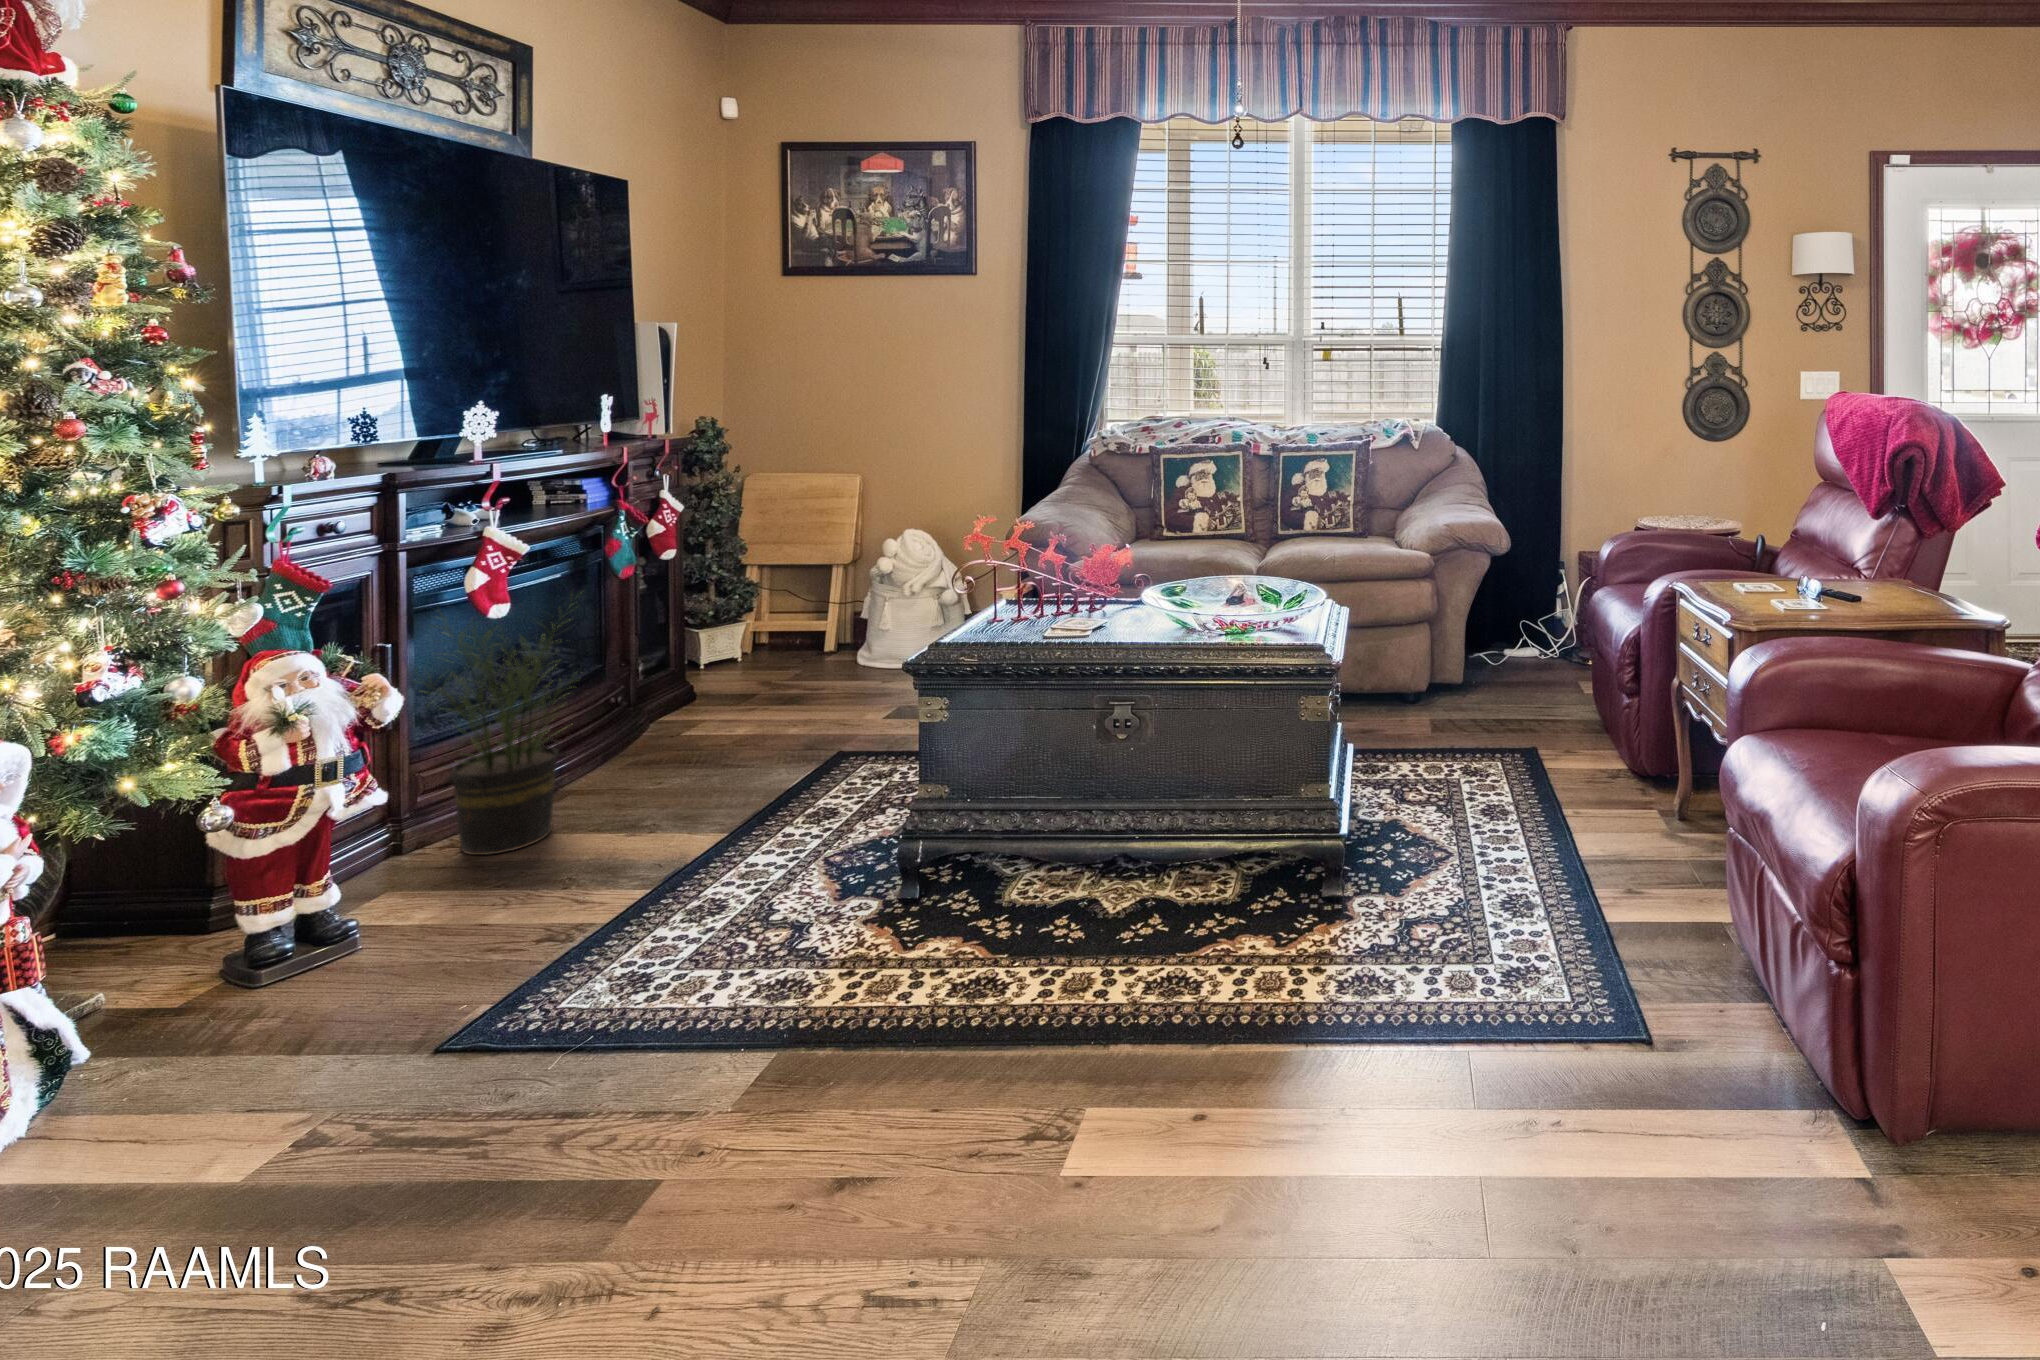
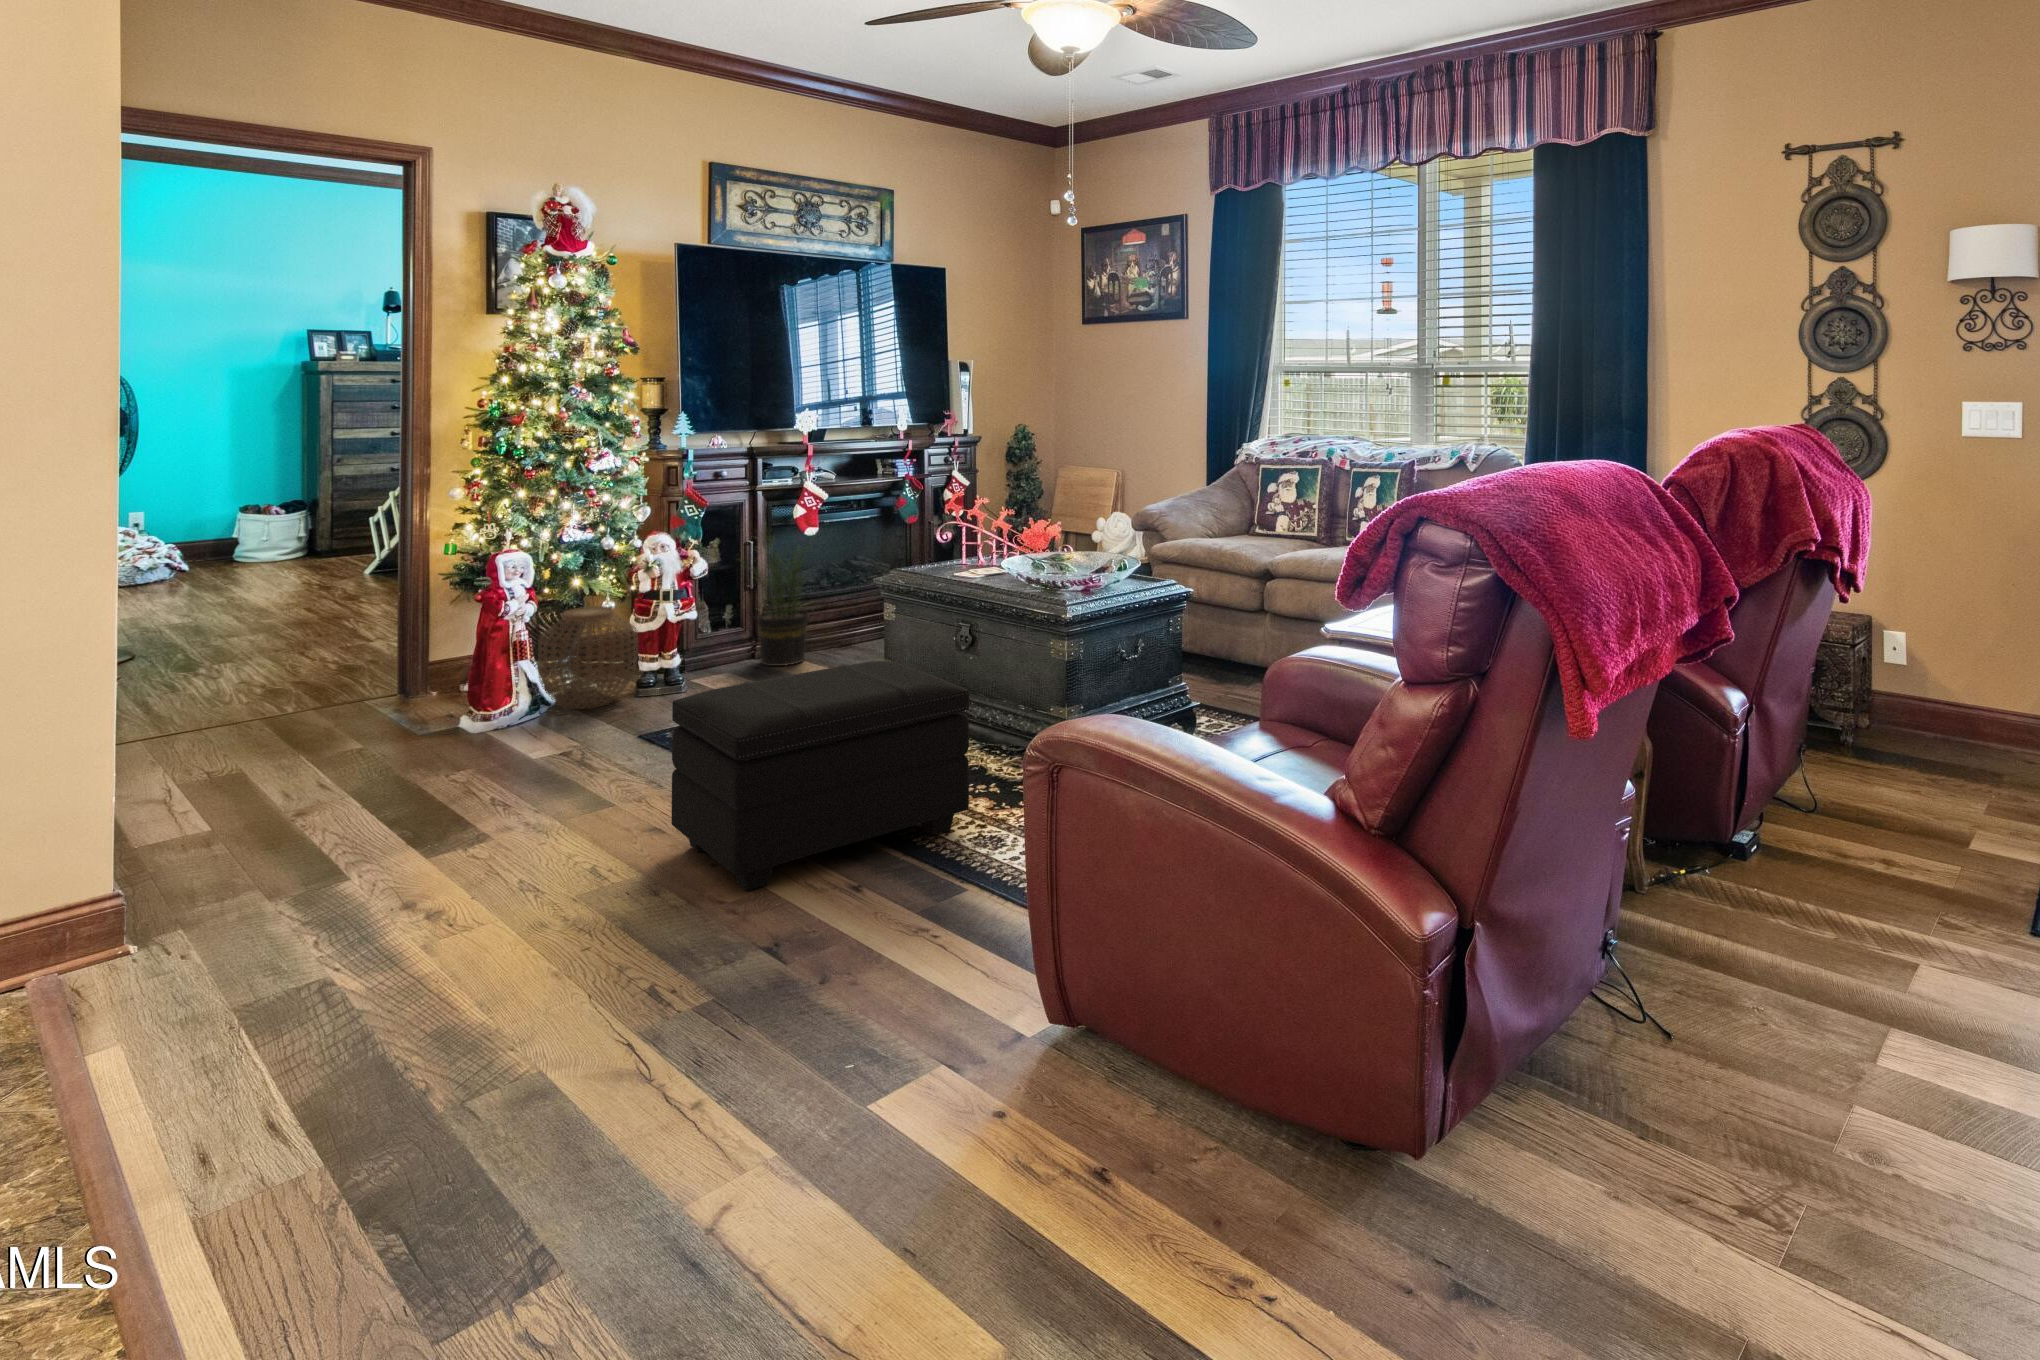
footstool: none [971,777,1333,1198] -> present [672,661,969,891]
woven basket: none [26,828,304,1072] -> present [538,606,638,710]

